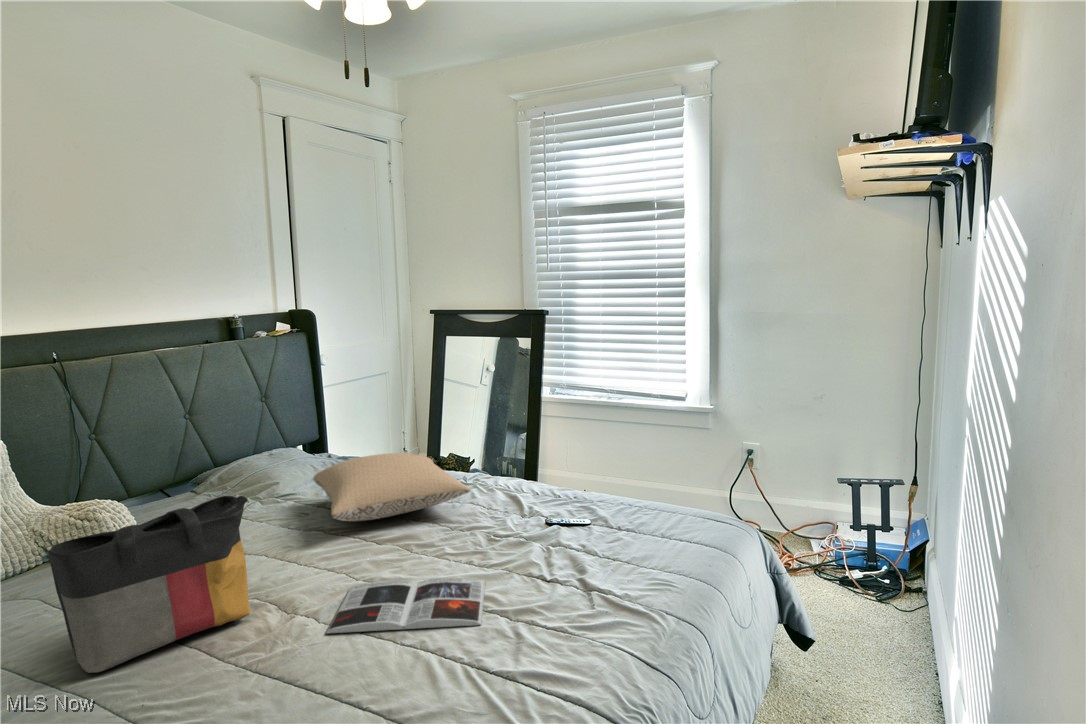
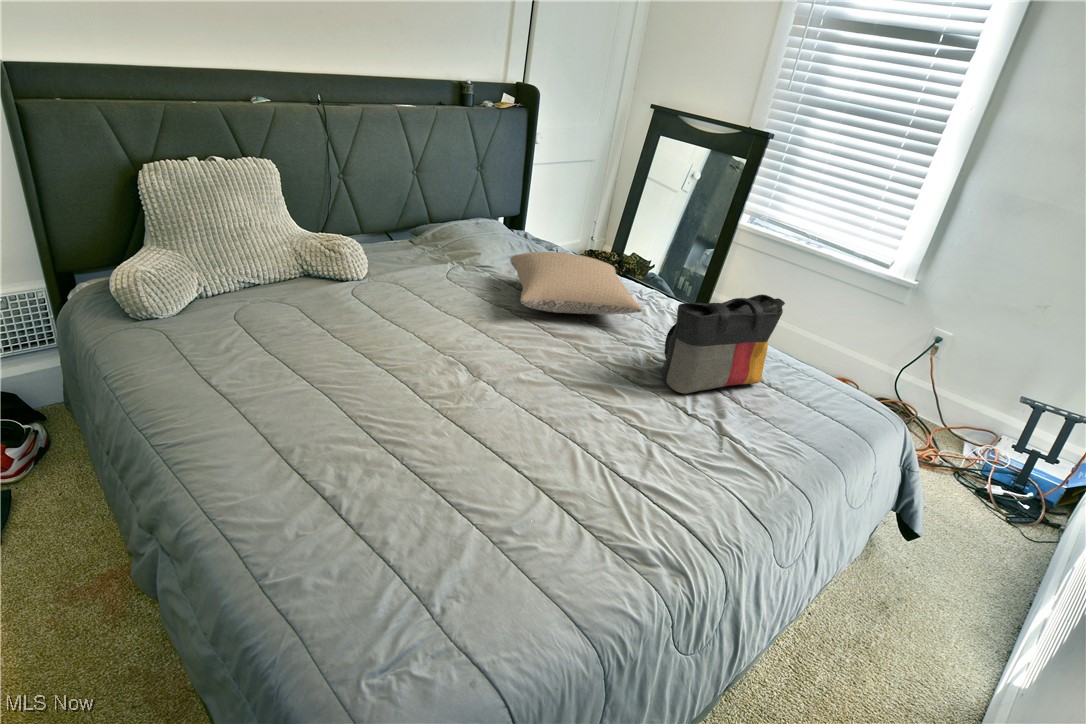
tote bag: present [48,496,250,673] -> present [661,295,785,394]
magazine: present [326,577,485,633] -> none [501,368,635,435]

